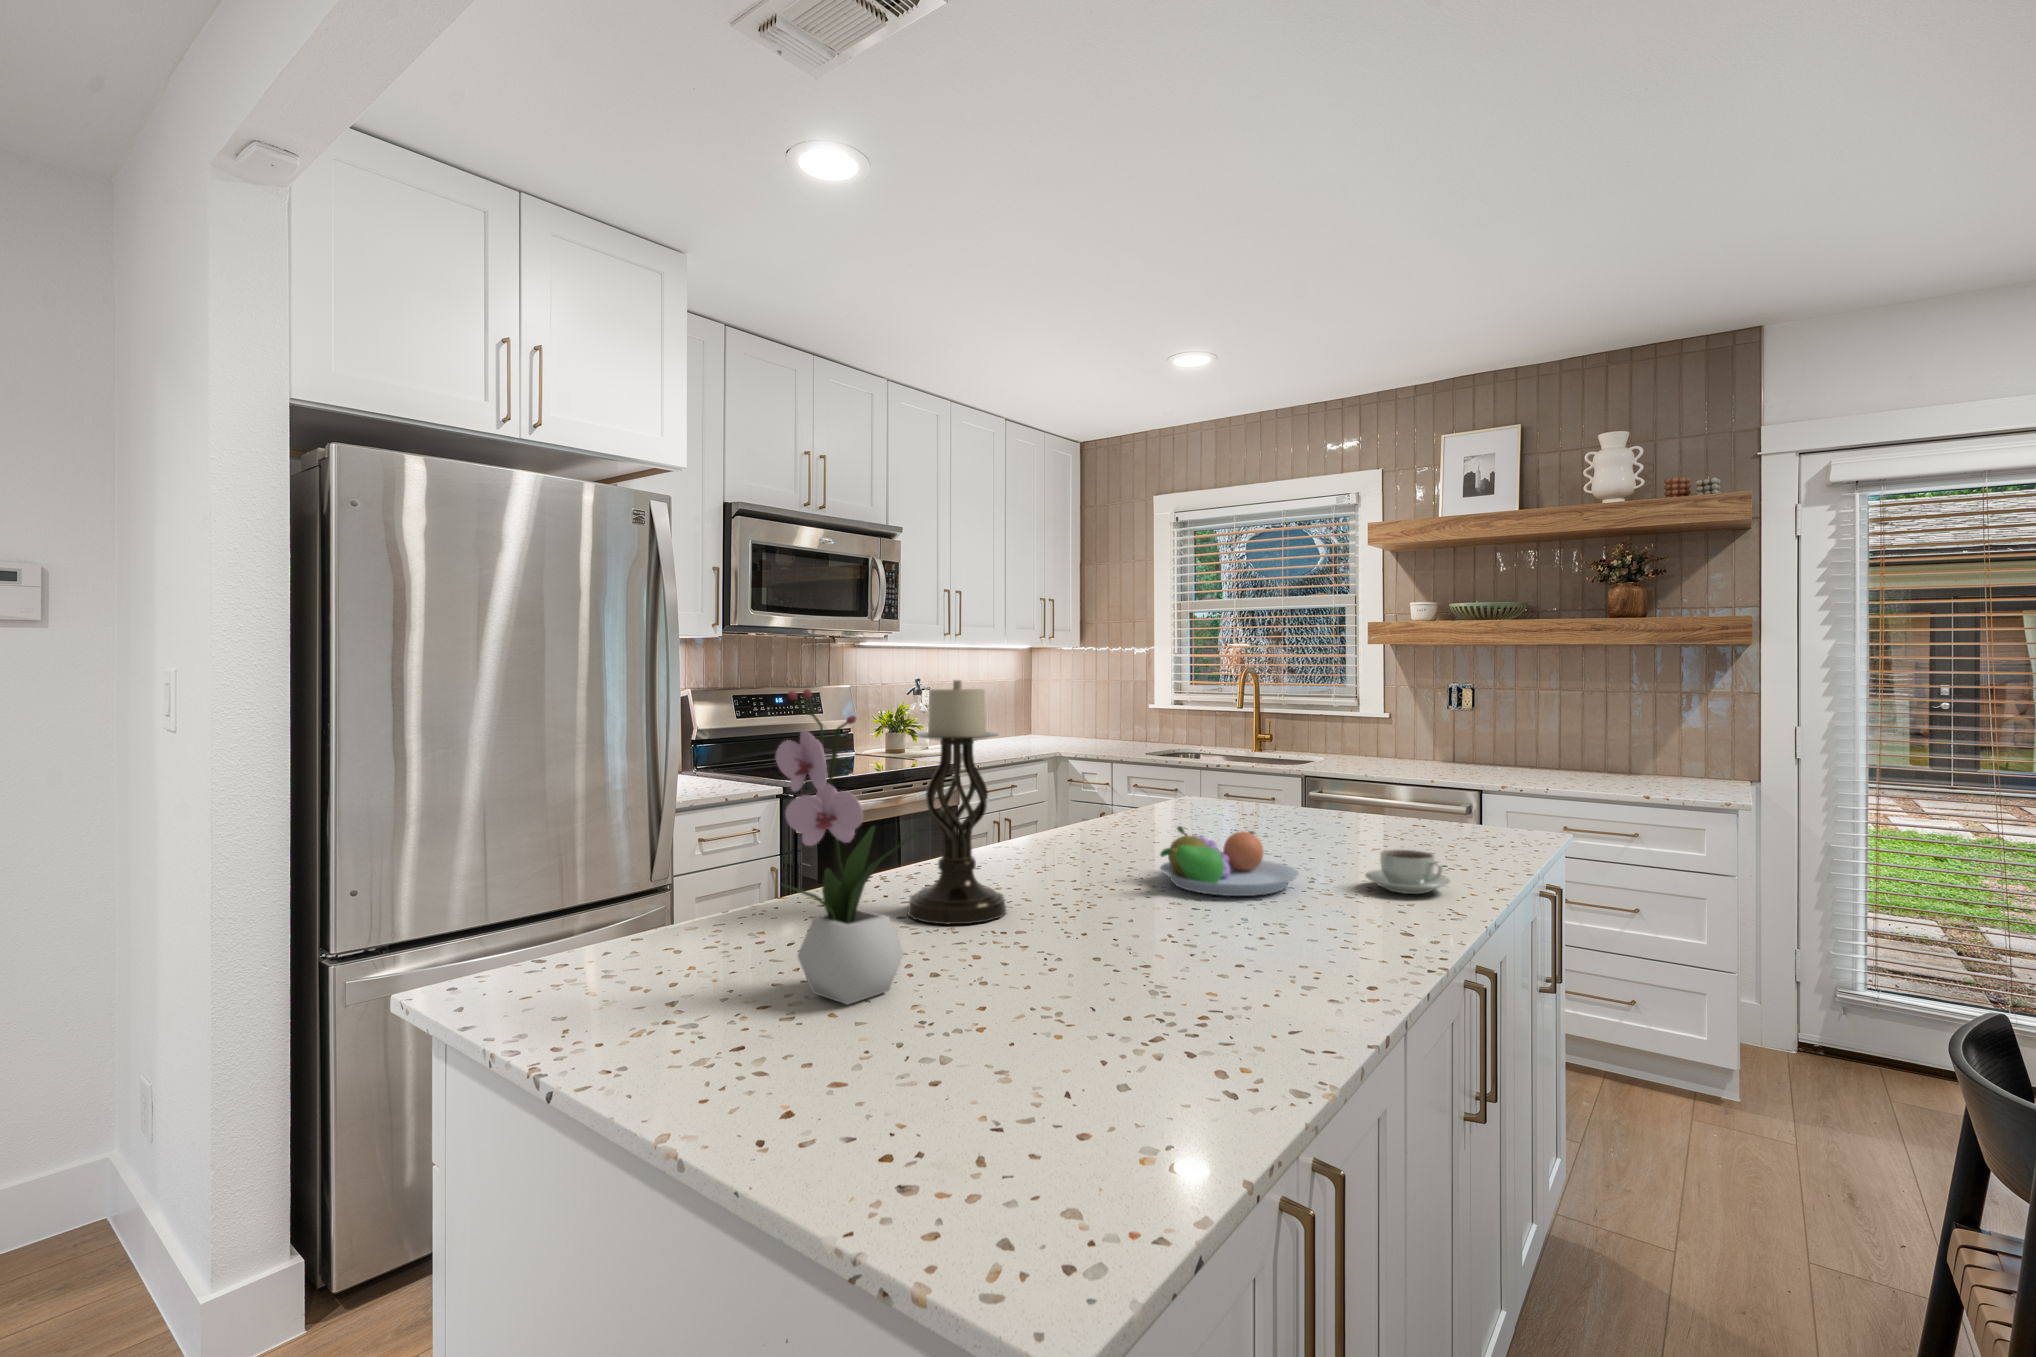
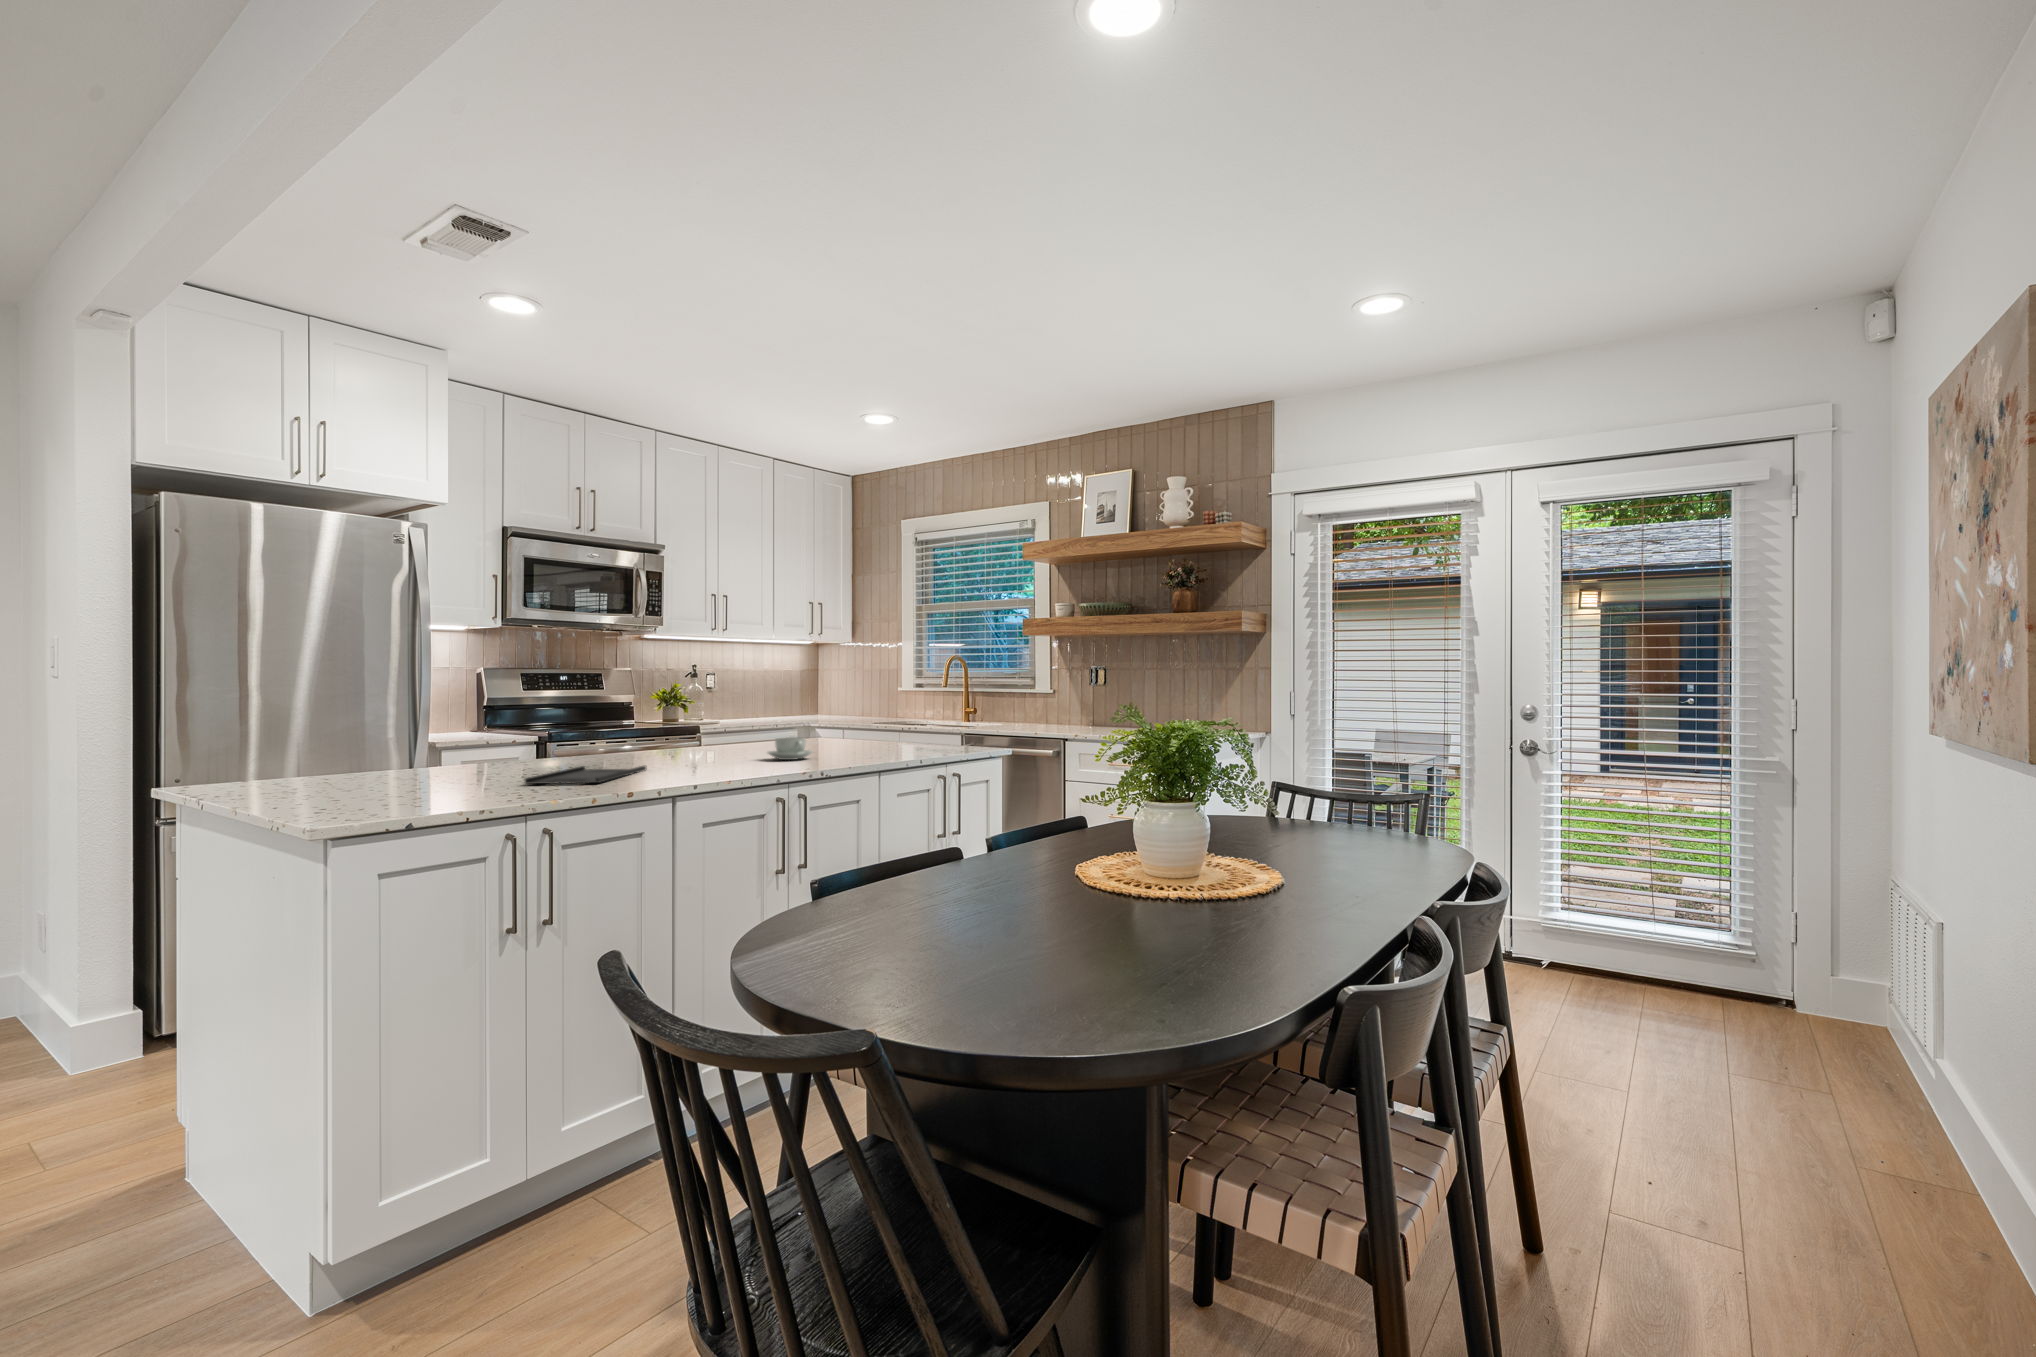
candle holder: present [908,680,1006,924] -> none [475,635,538,769]
flower arrangement: present [775,689,916,1005] -> none [342,629,423,784]
fruit bowl: present [1160,826,1299,896] -> none [643,726,737,761]
tray: none [1134,926,1326,1018] -> present [525,766,647,784]

